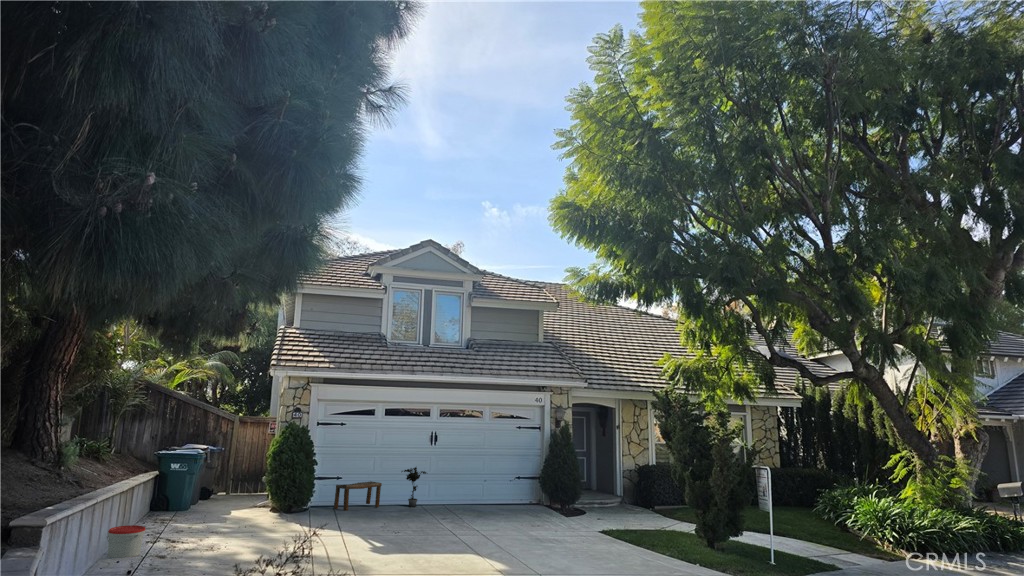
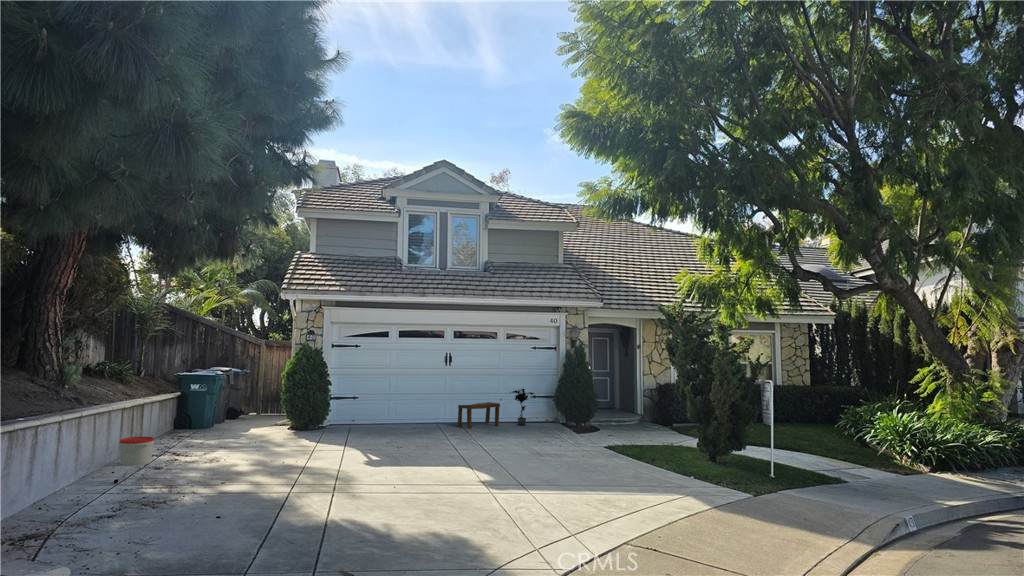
potted plant: present [402,467,426,507] -> present [510,389,534,426]
bench: present [334,481,382,511] -> present [458,402,500,429]

